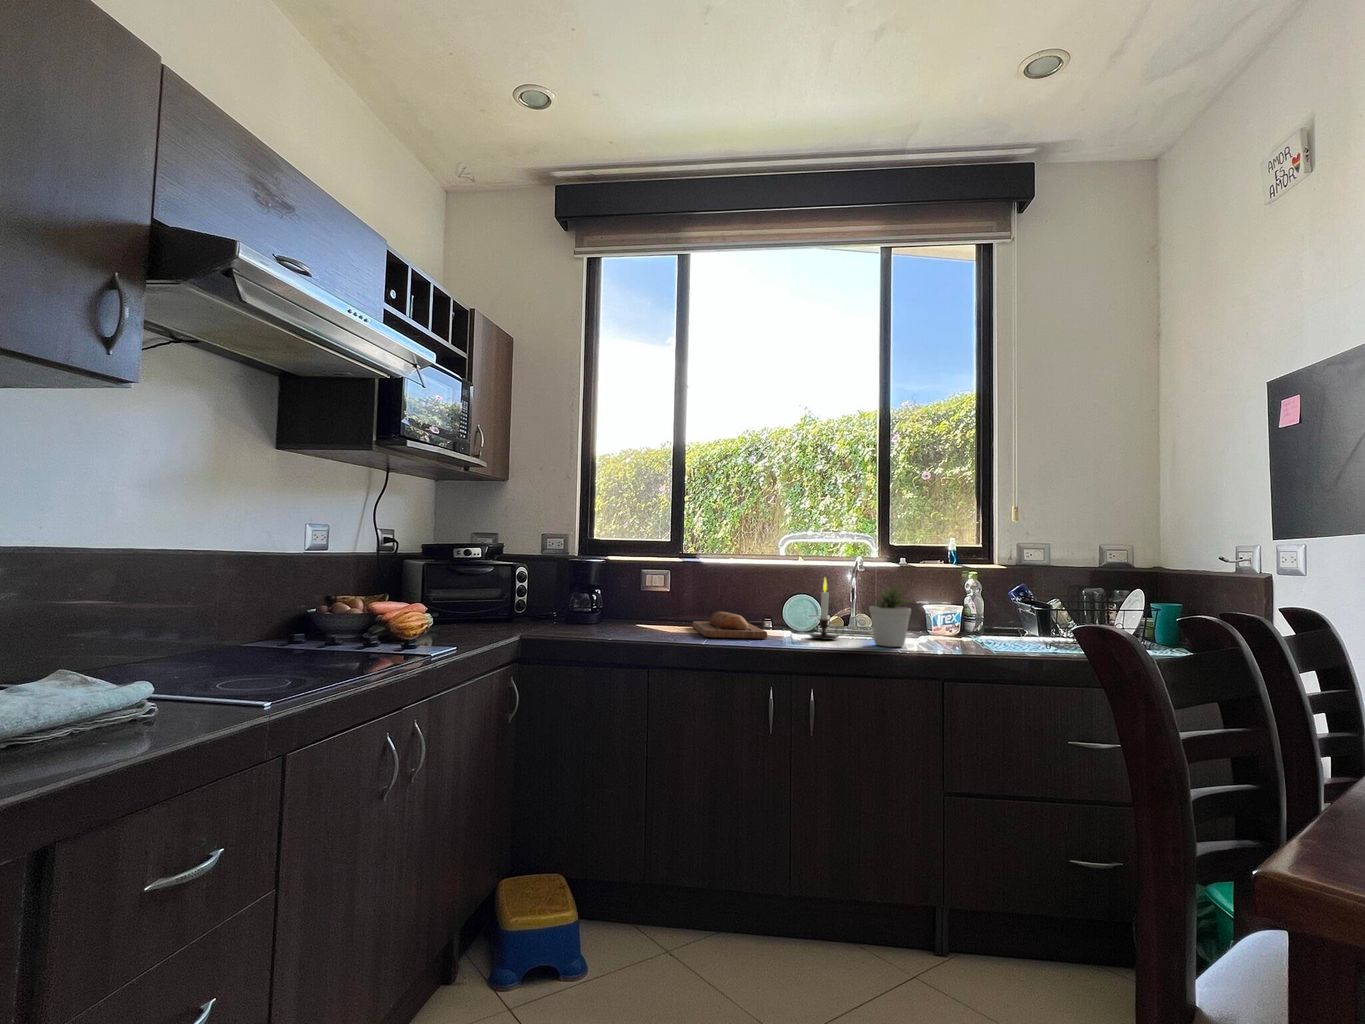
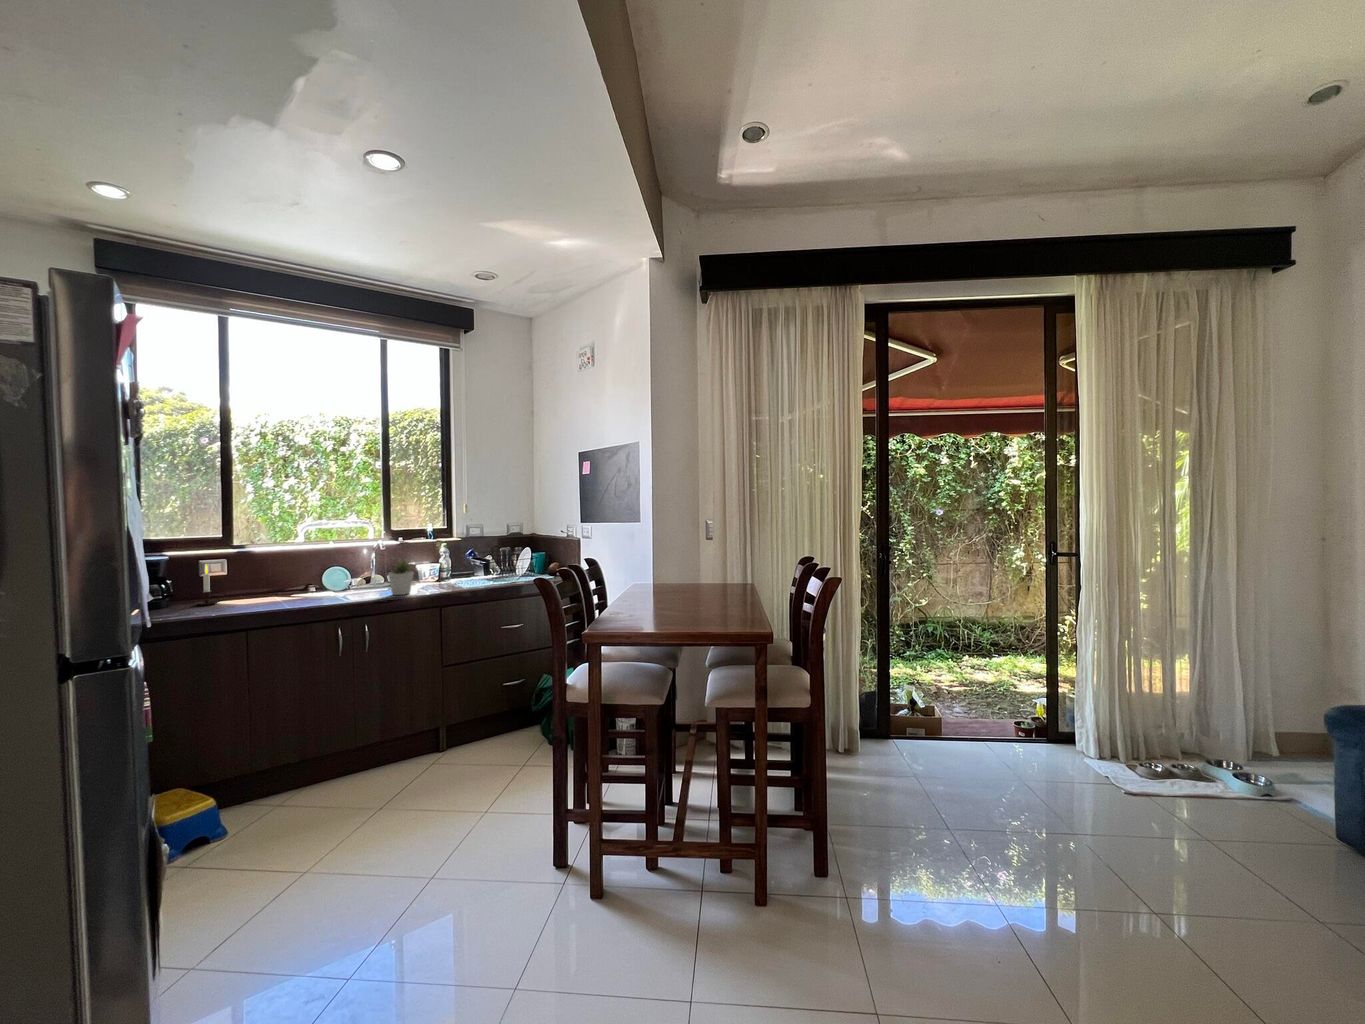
candle: present [810,578,839,640] -> present [195,564,224,605]
bread loaf: present [693,611,767,639] -> none [251,587,319,606]

